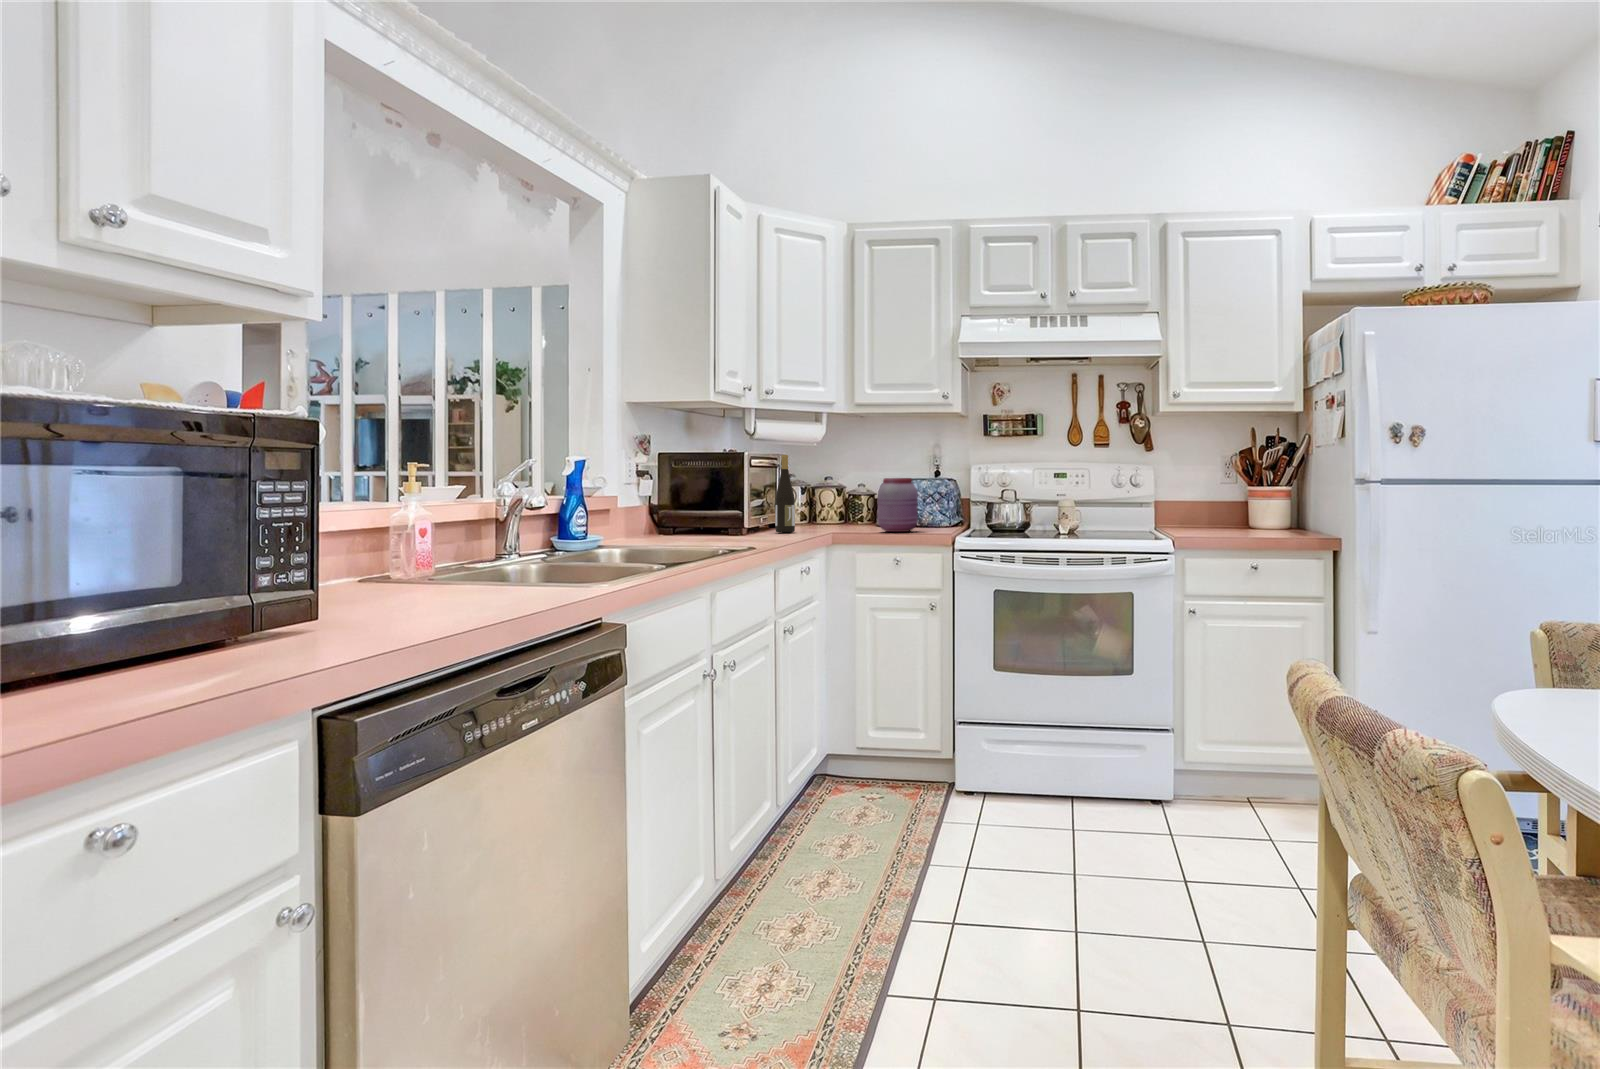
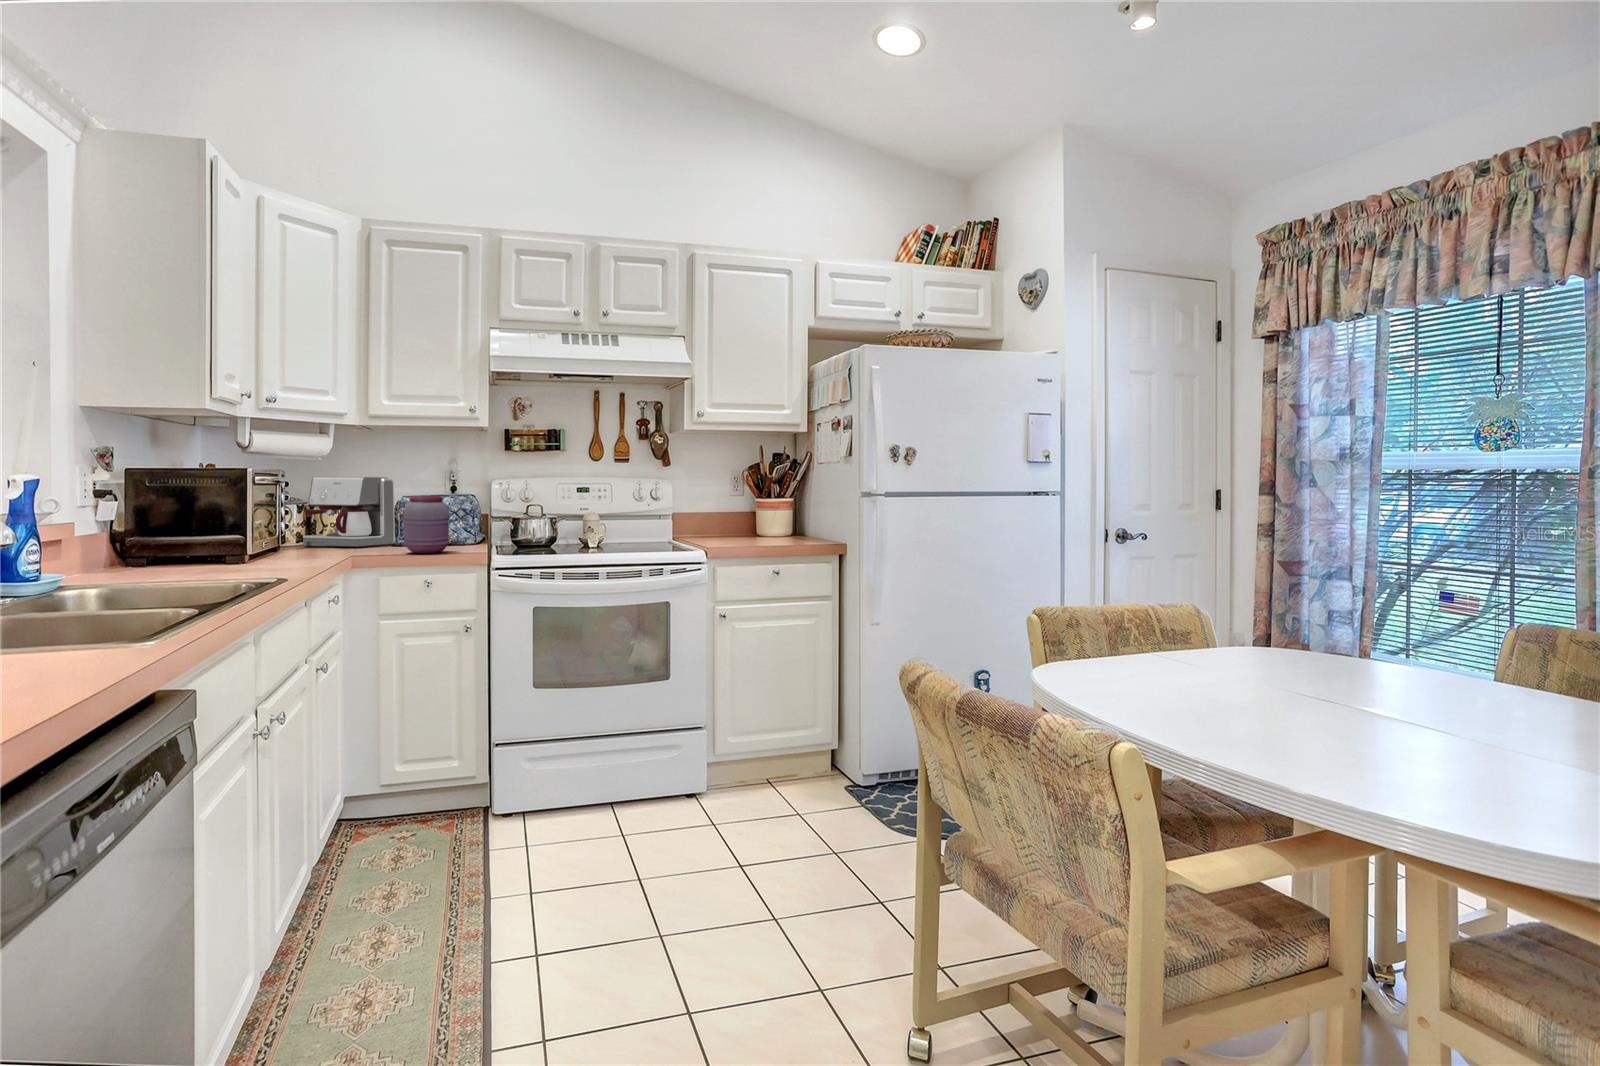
wine bottle: present [775,455,795,533] -> none [278,468,303,556]
coffee maker: none [802,463,878,528] -> present [303,477,395,547]

